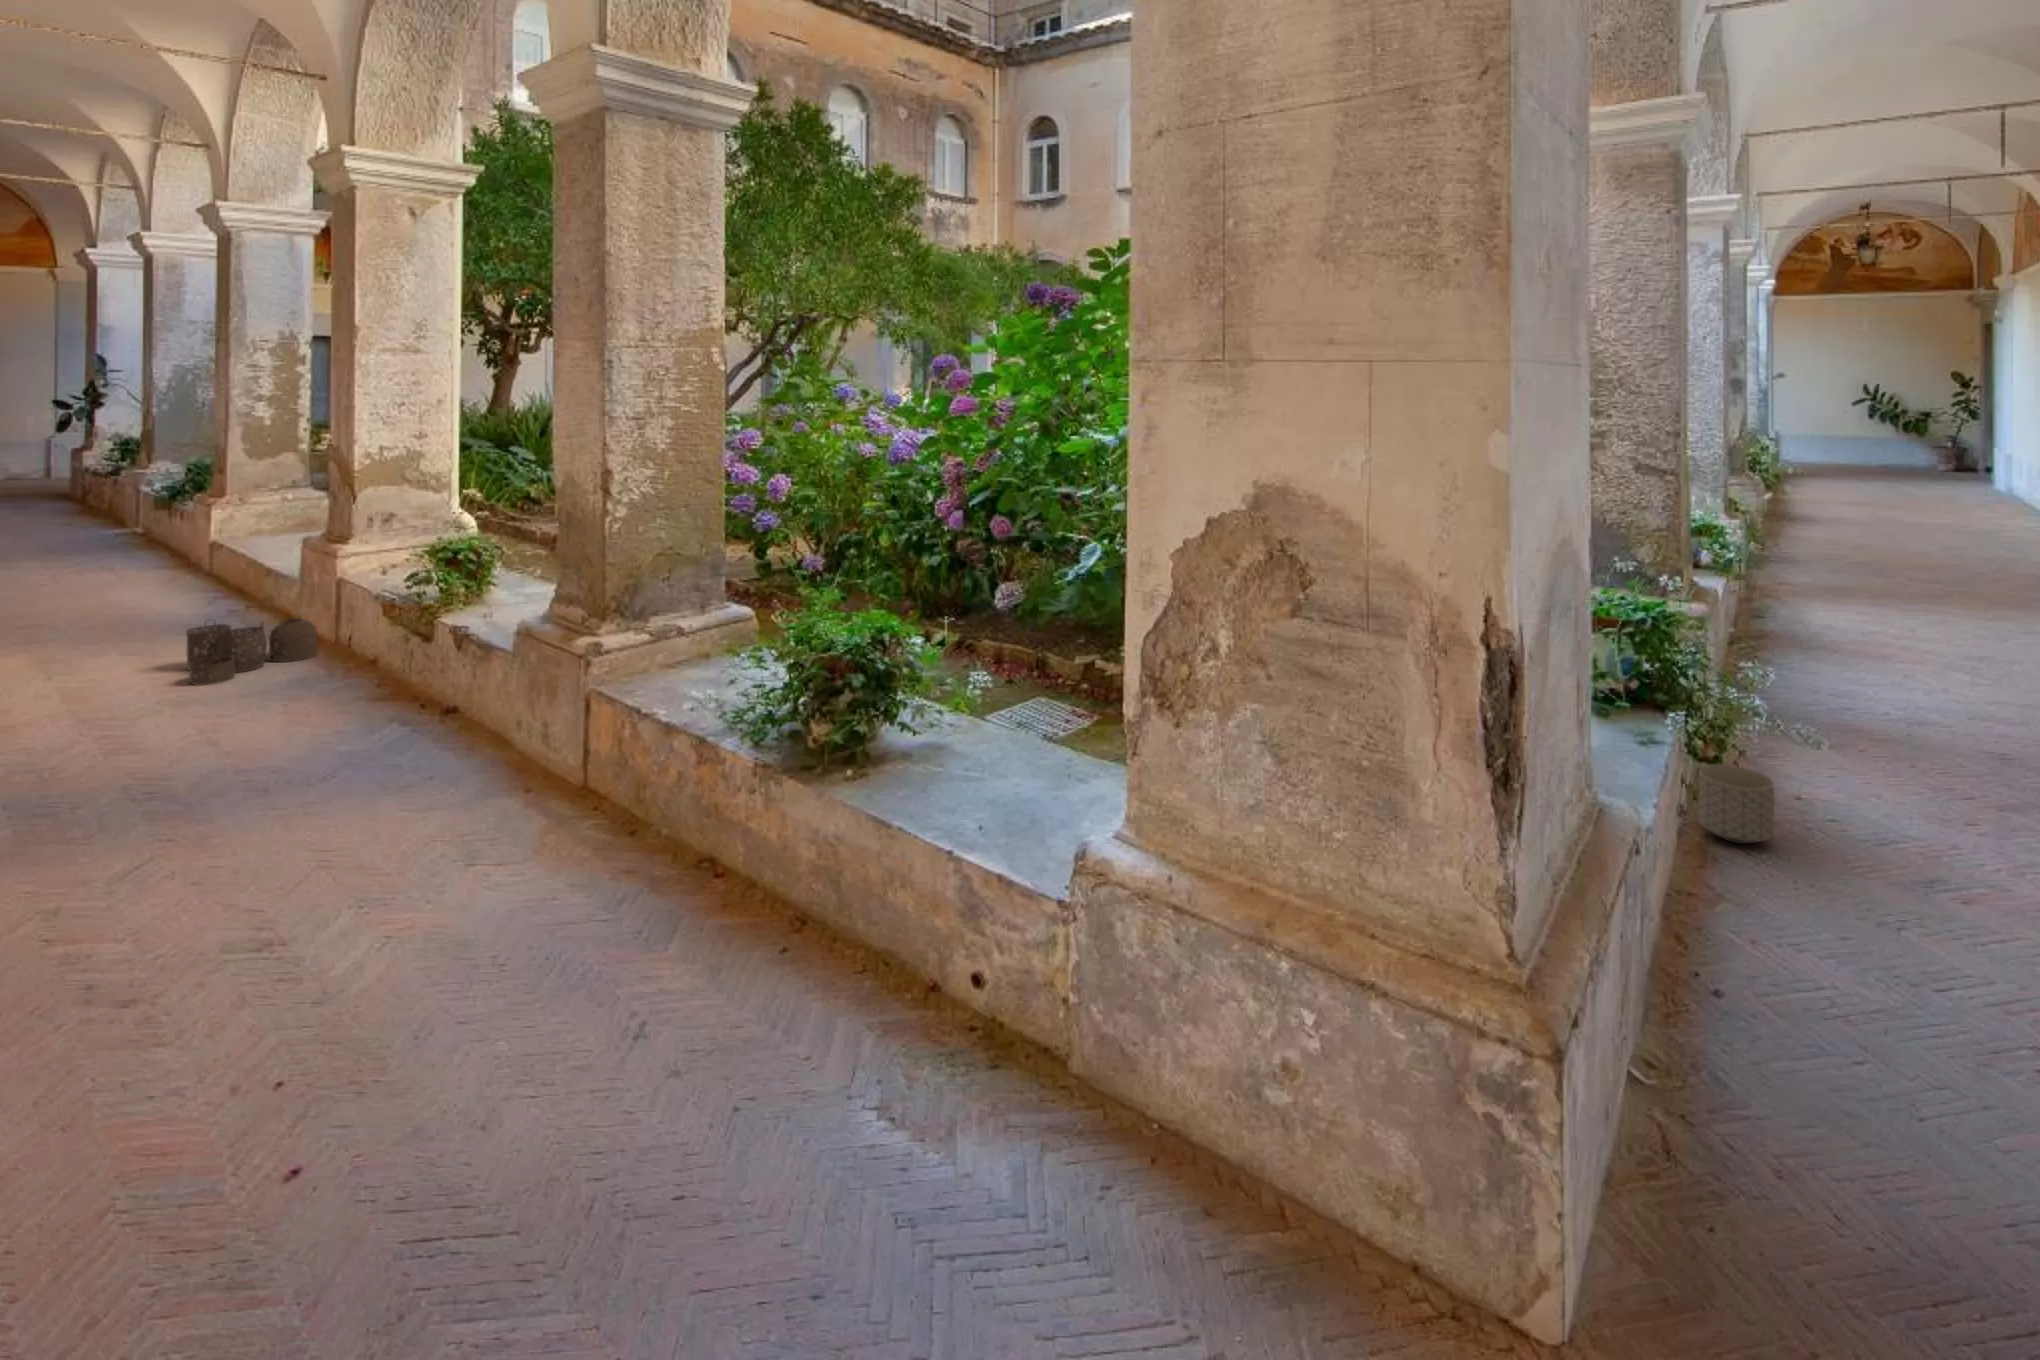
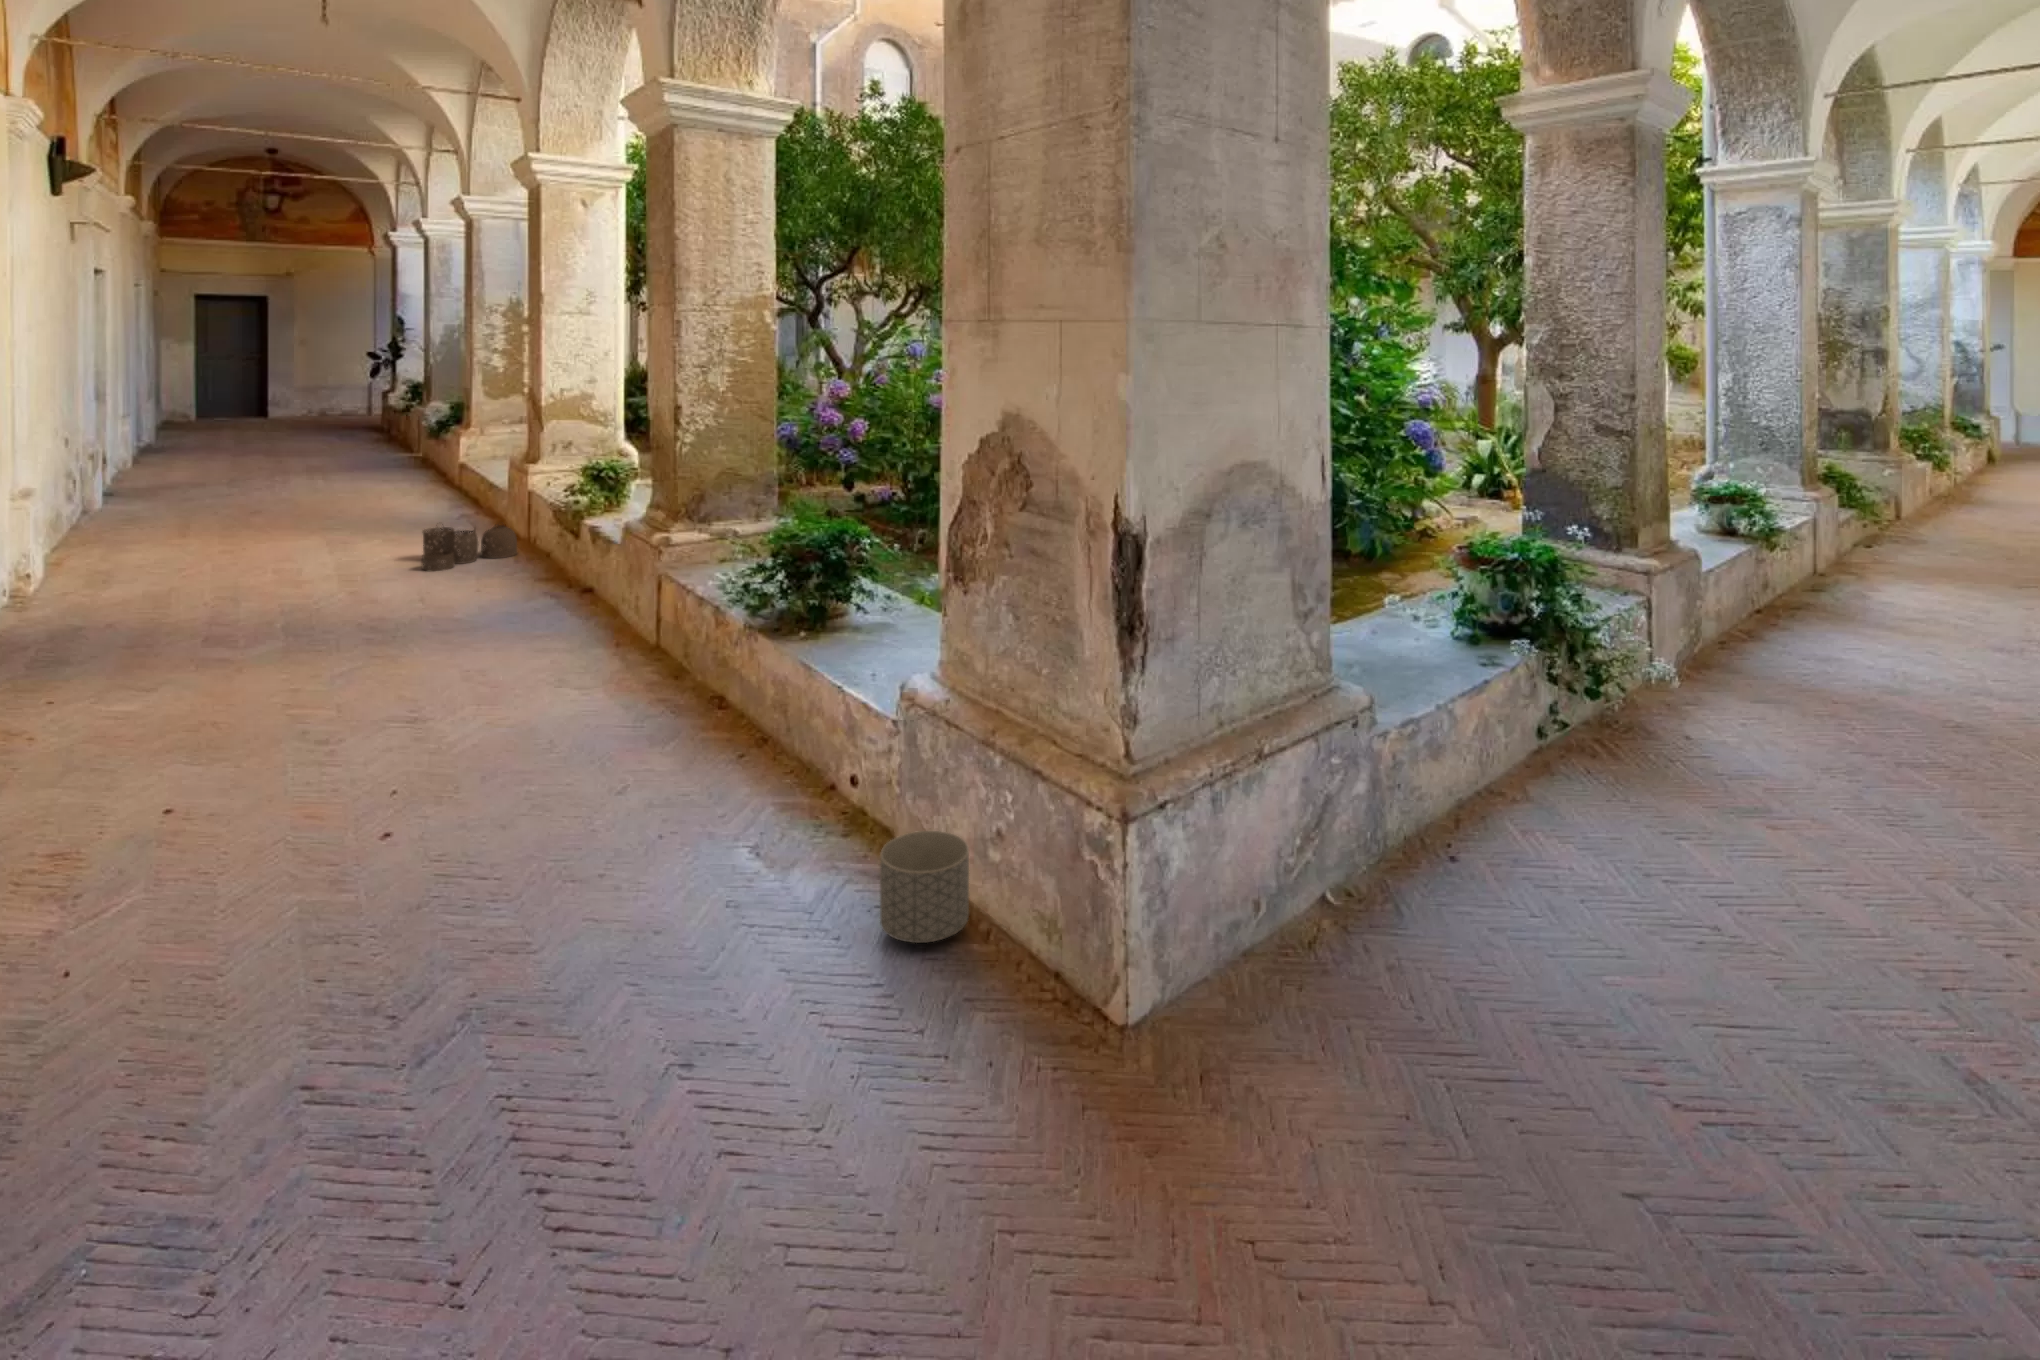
planter: present [1699,764,1774,844] -> present [880,831,969,943]

